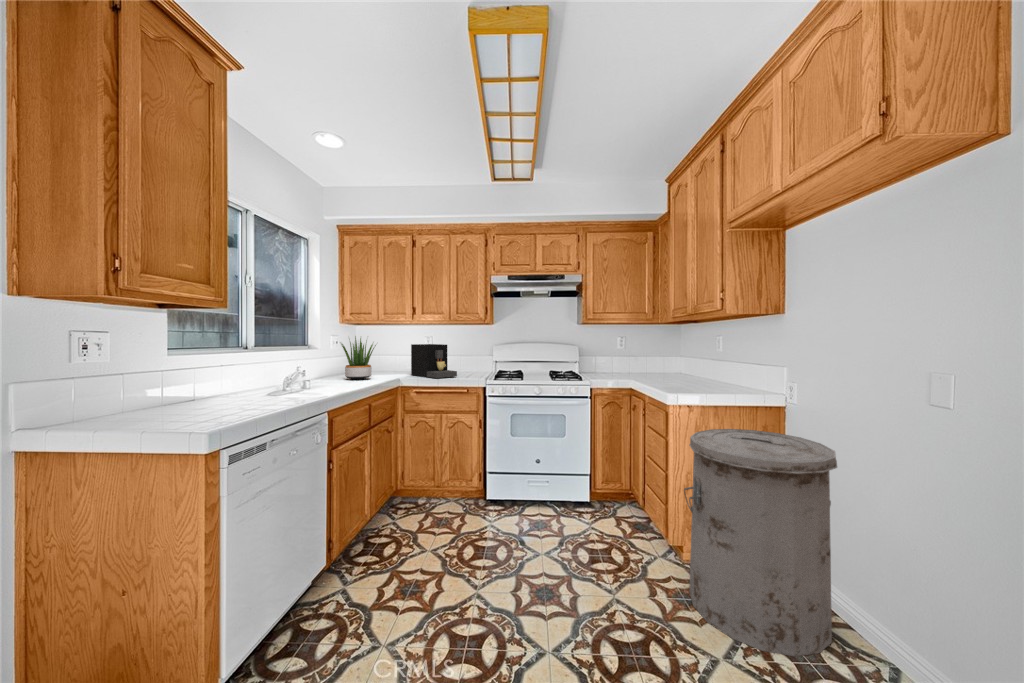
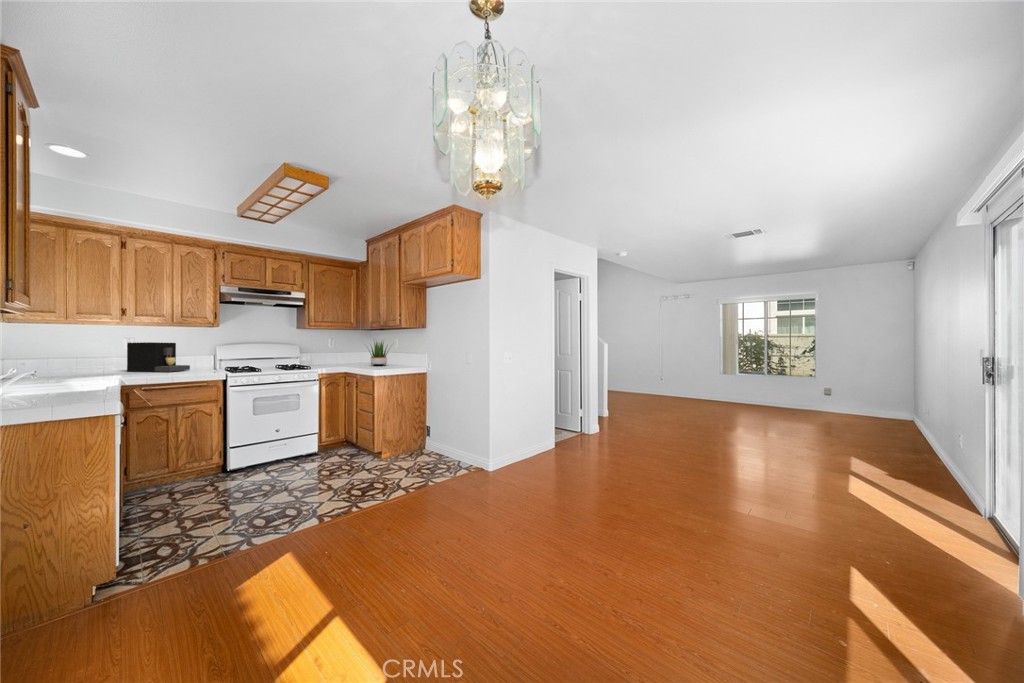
potted plant: present [341,336,376,380] -> present [369,342,390,366]
trash can: present [684,429,837,656] -> none [383,384,446,477]

